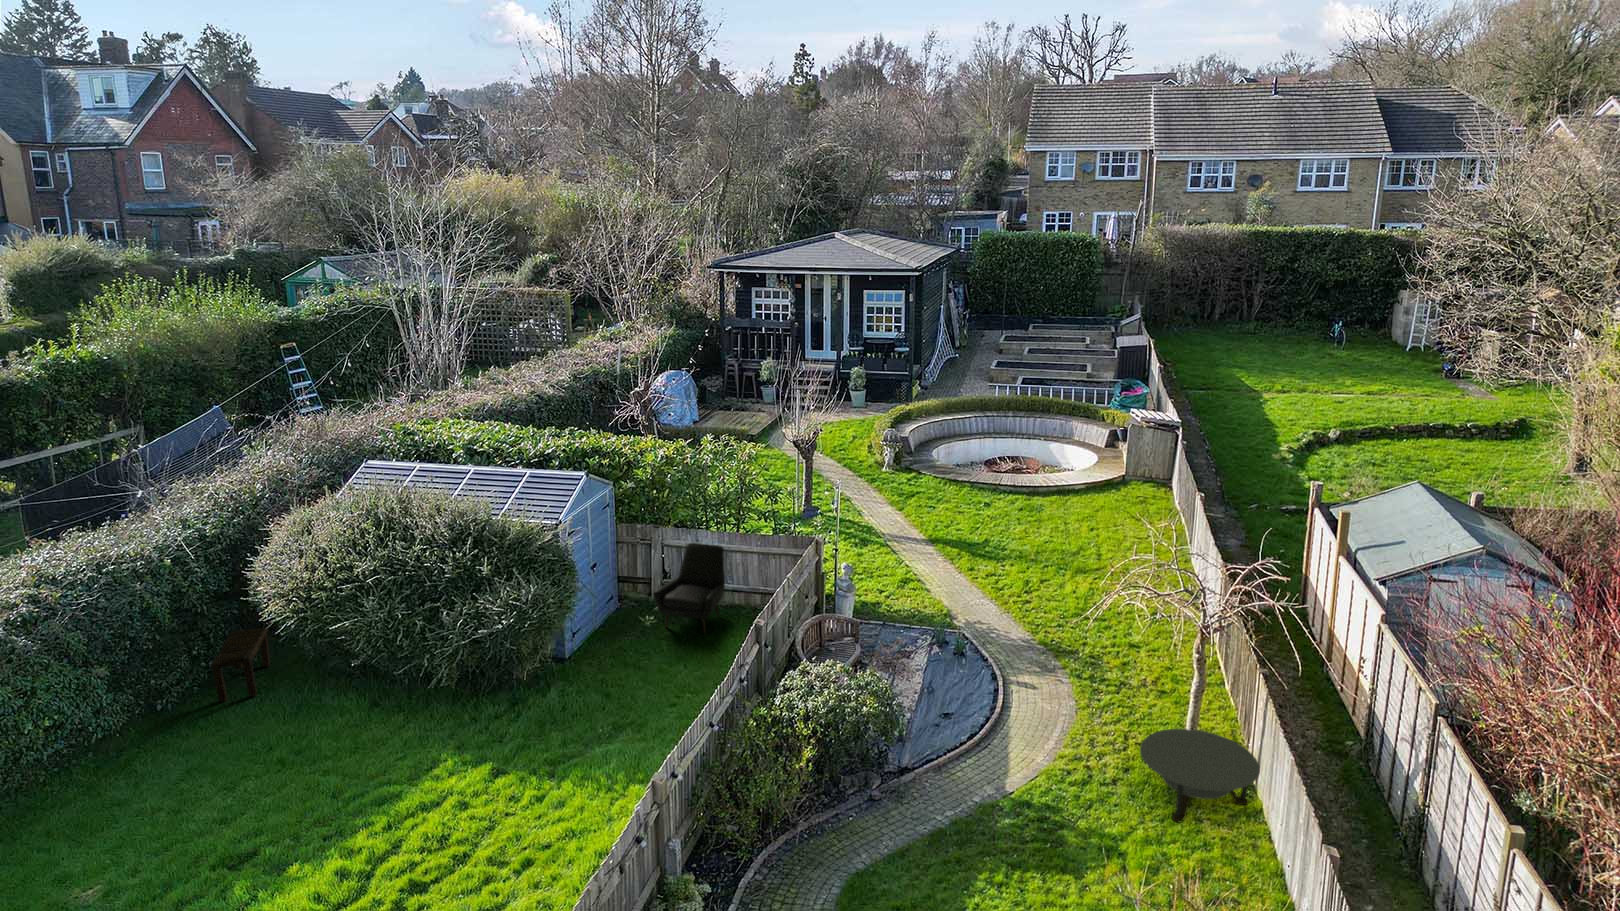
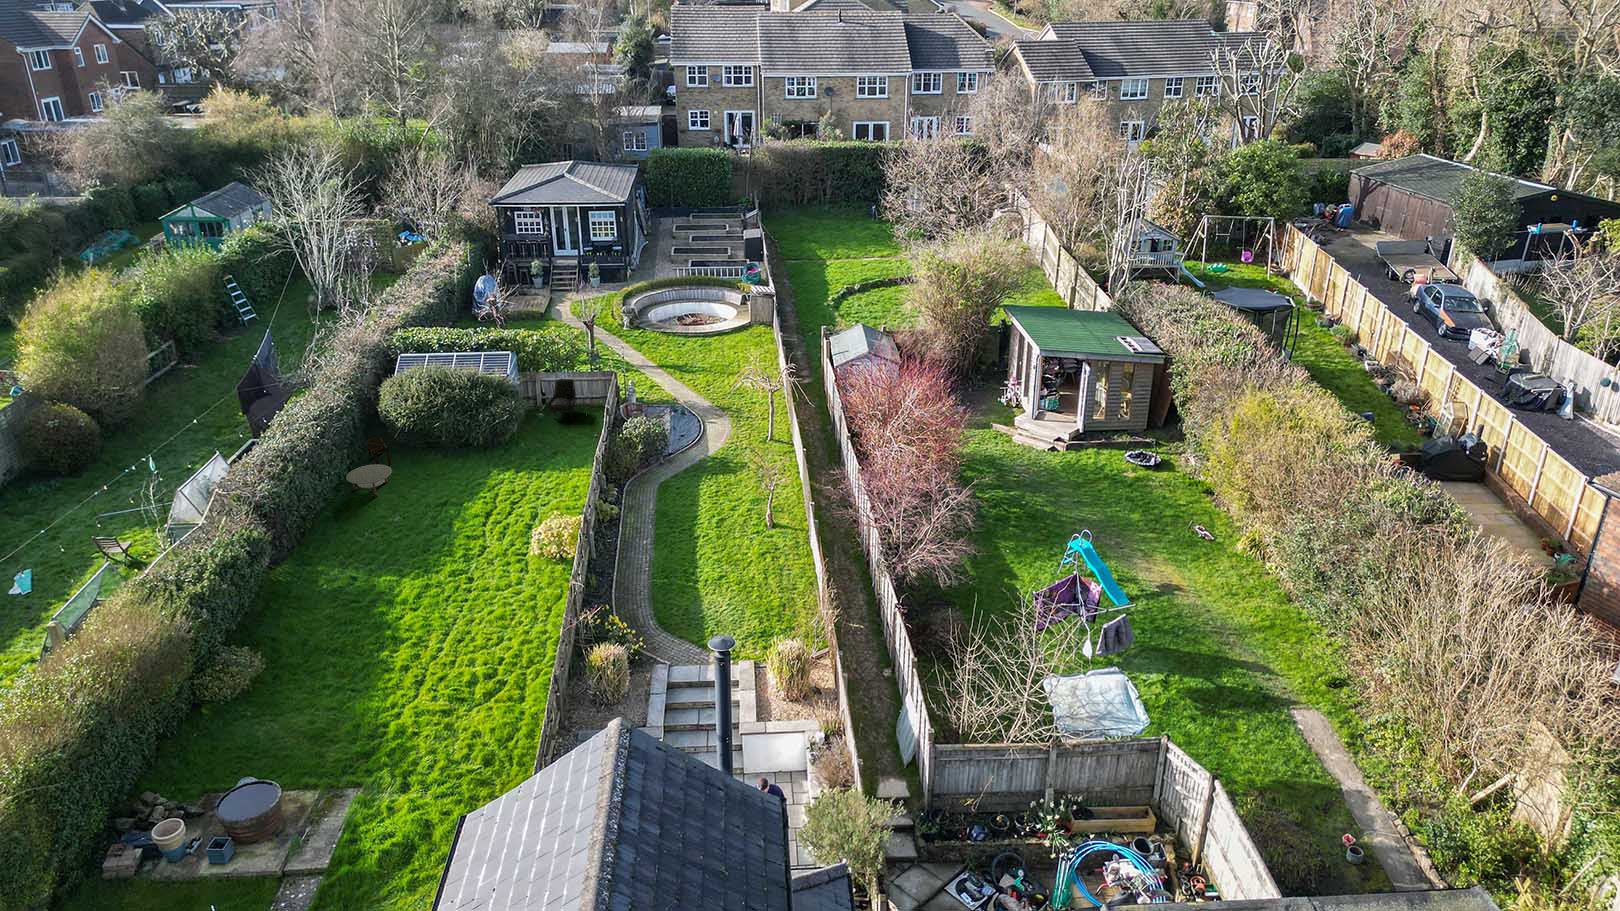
round table: present [1140,729,1260,822] -> present [346,464,392,497]

